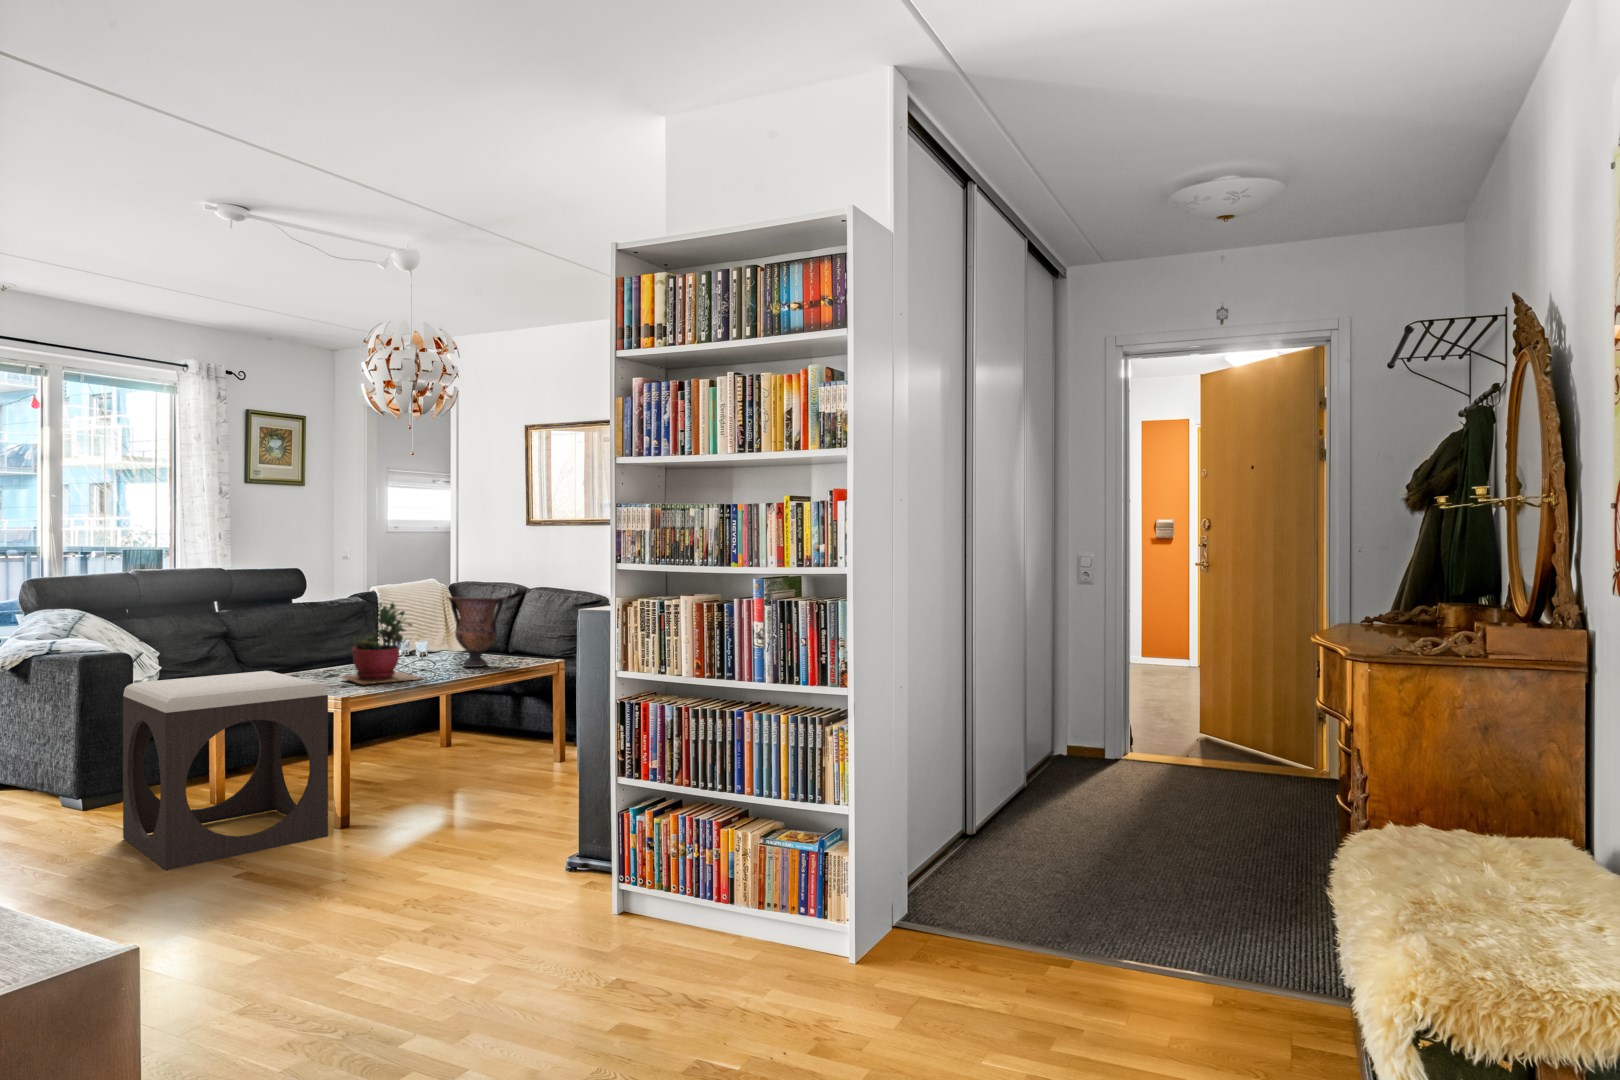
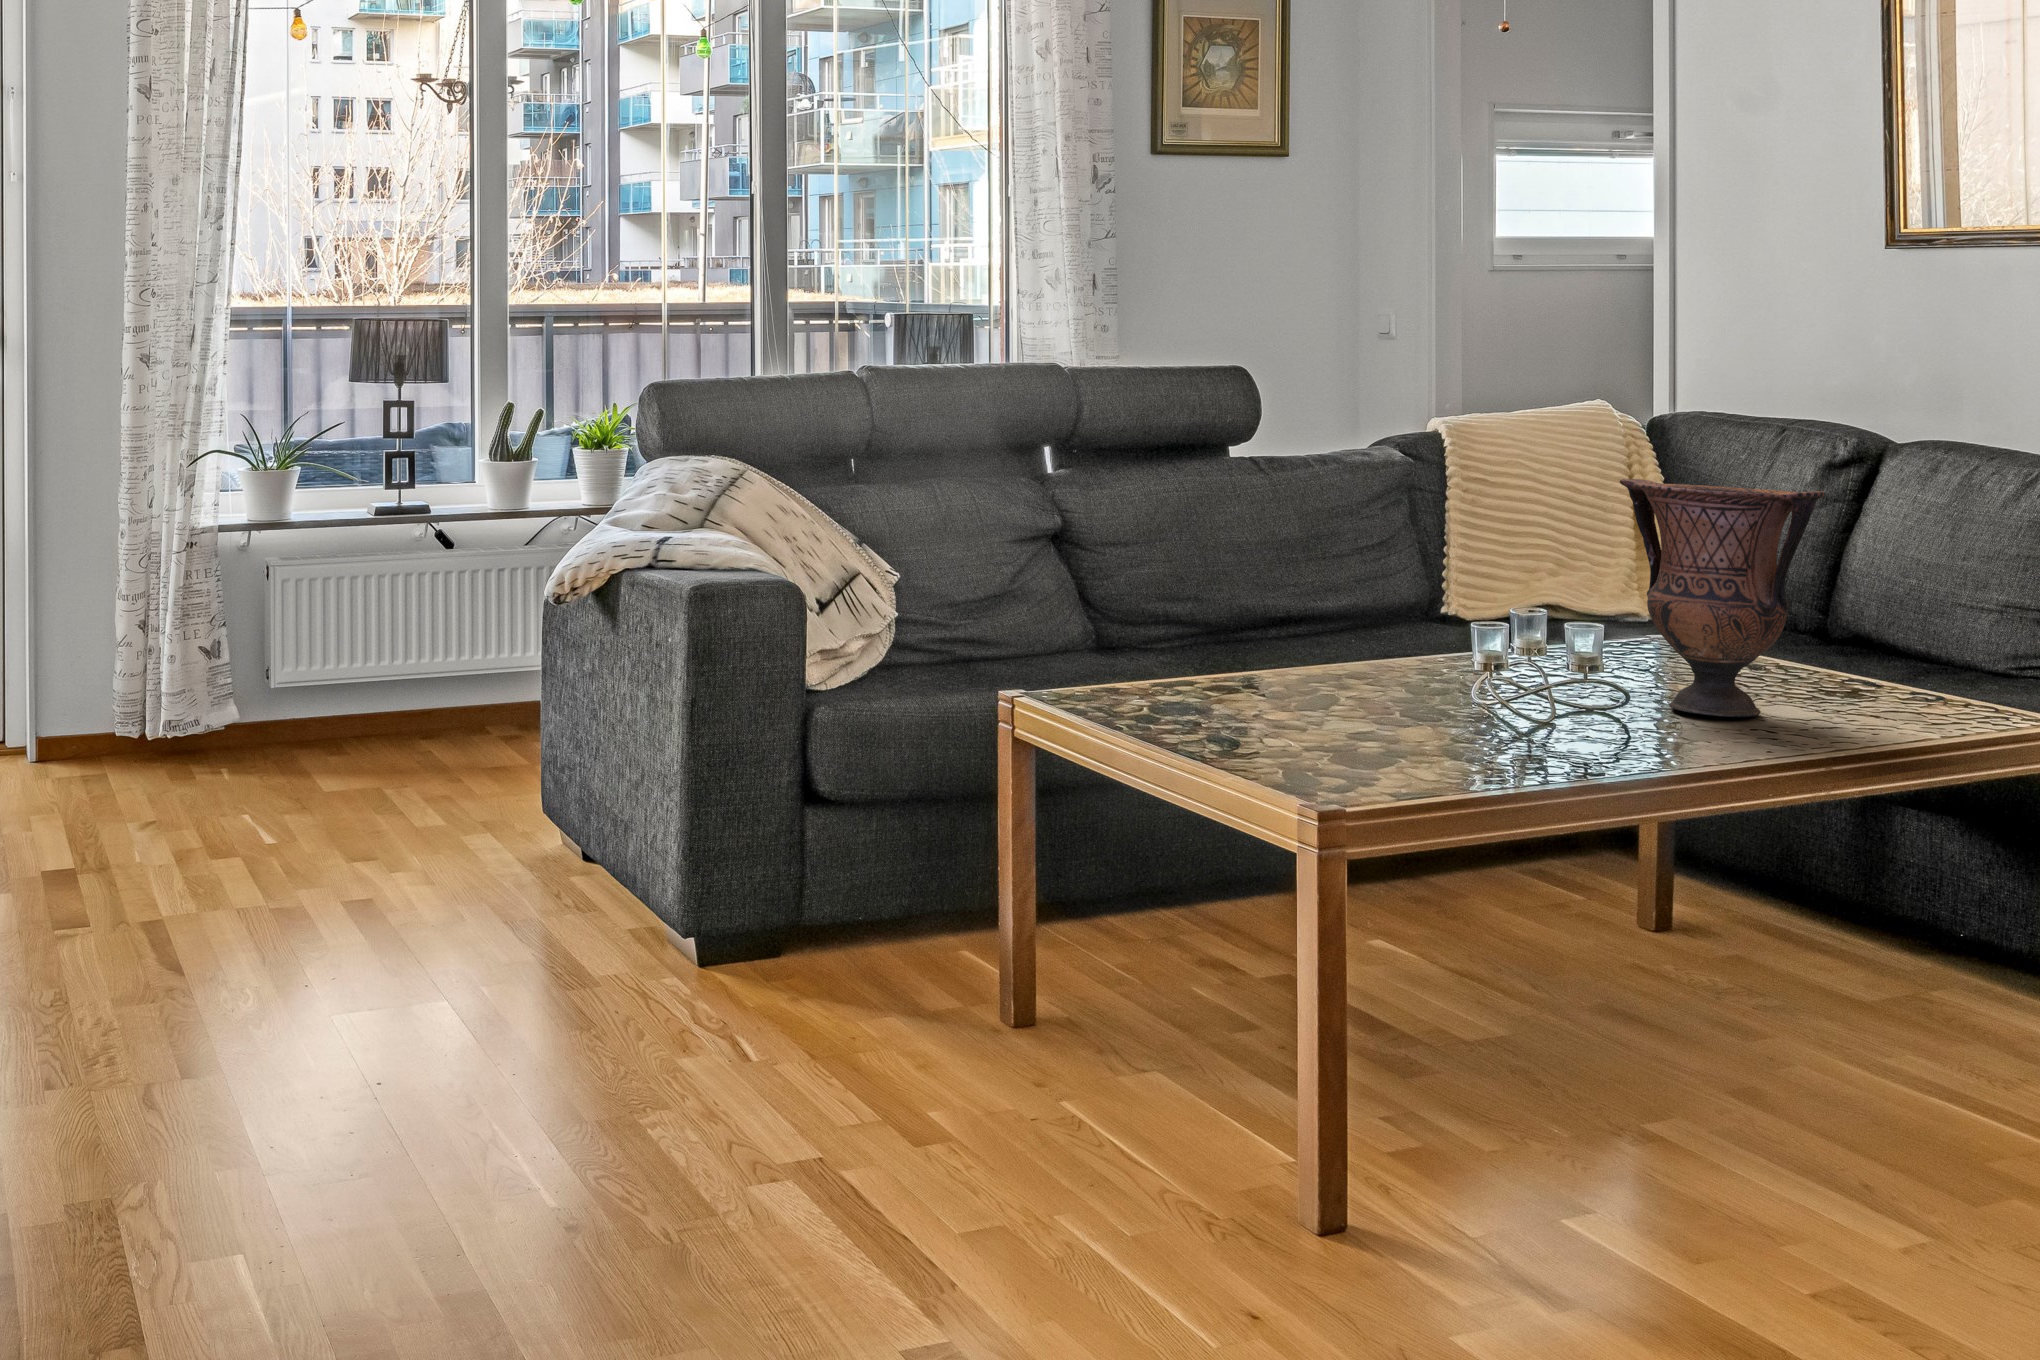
succulent plant: present [342,603,421,684] -> none [1285,493,1542,753]
footstool: present [123,671,328,870] -> none [729,684,1214,1276]

